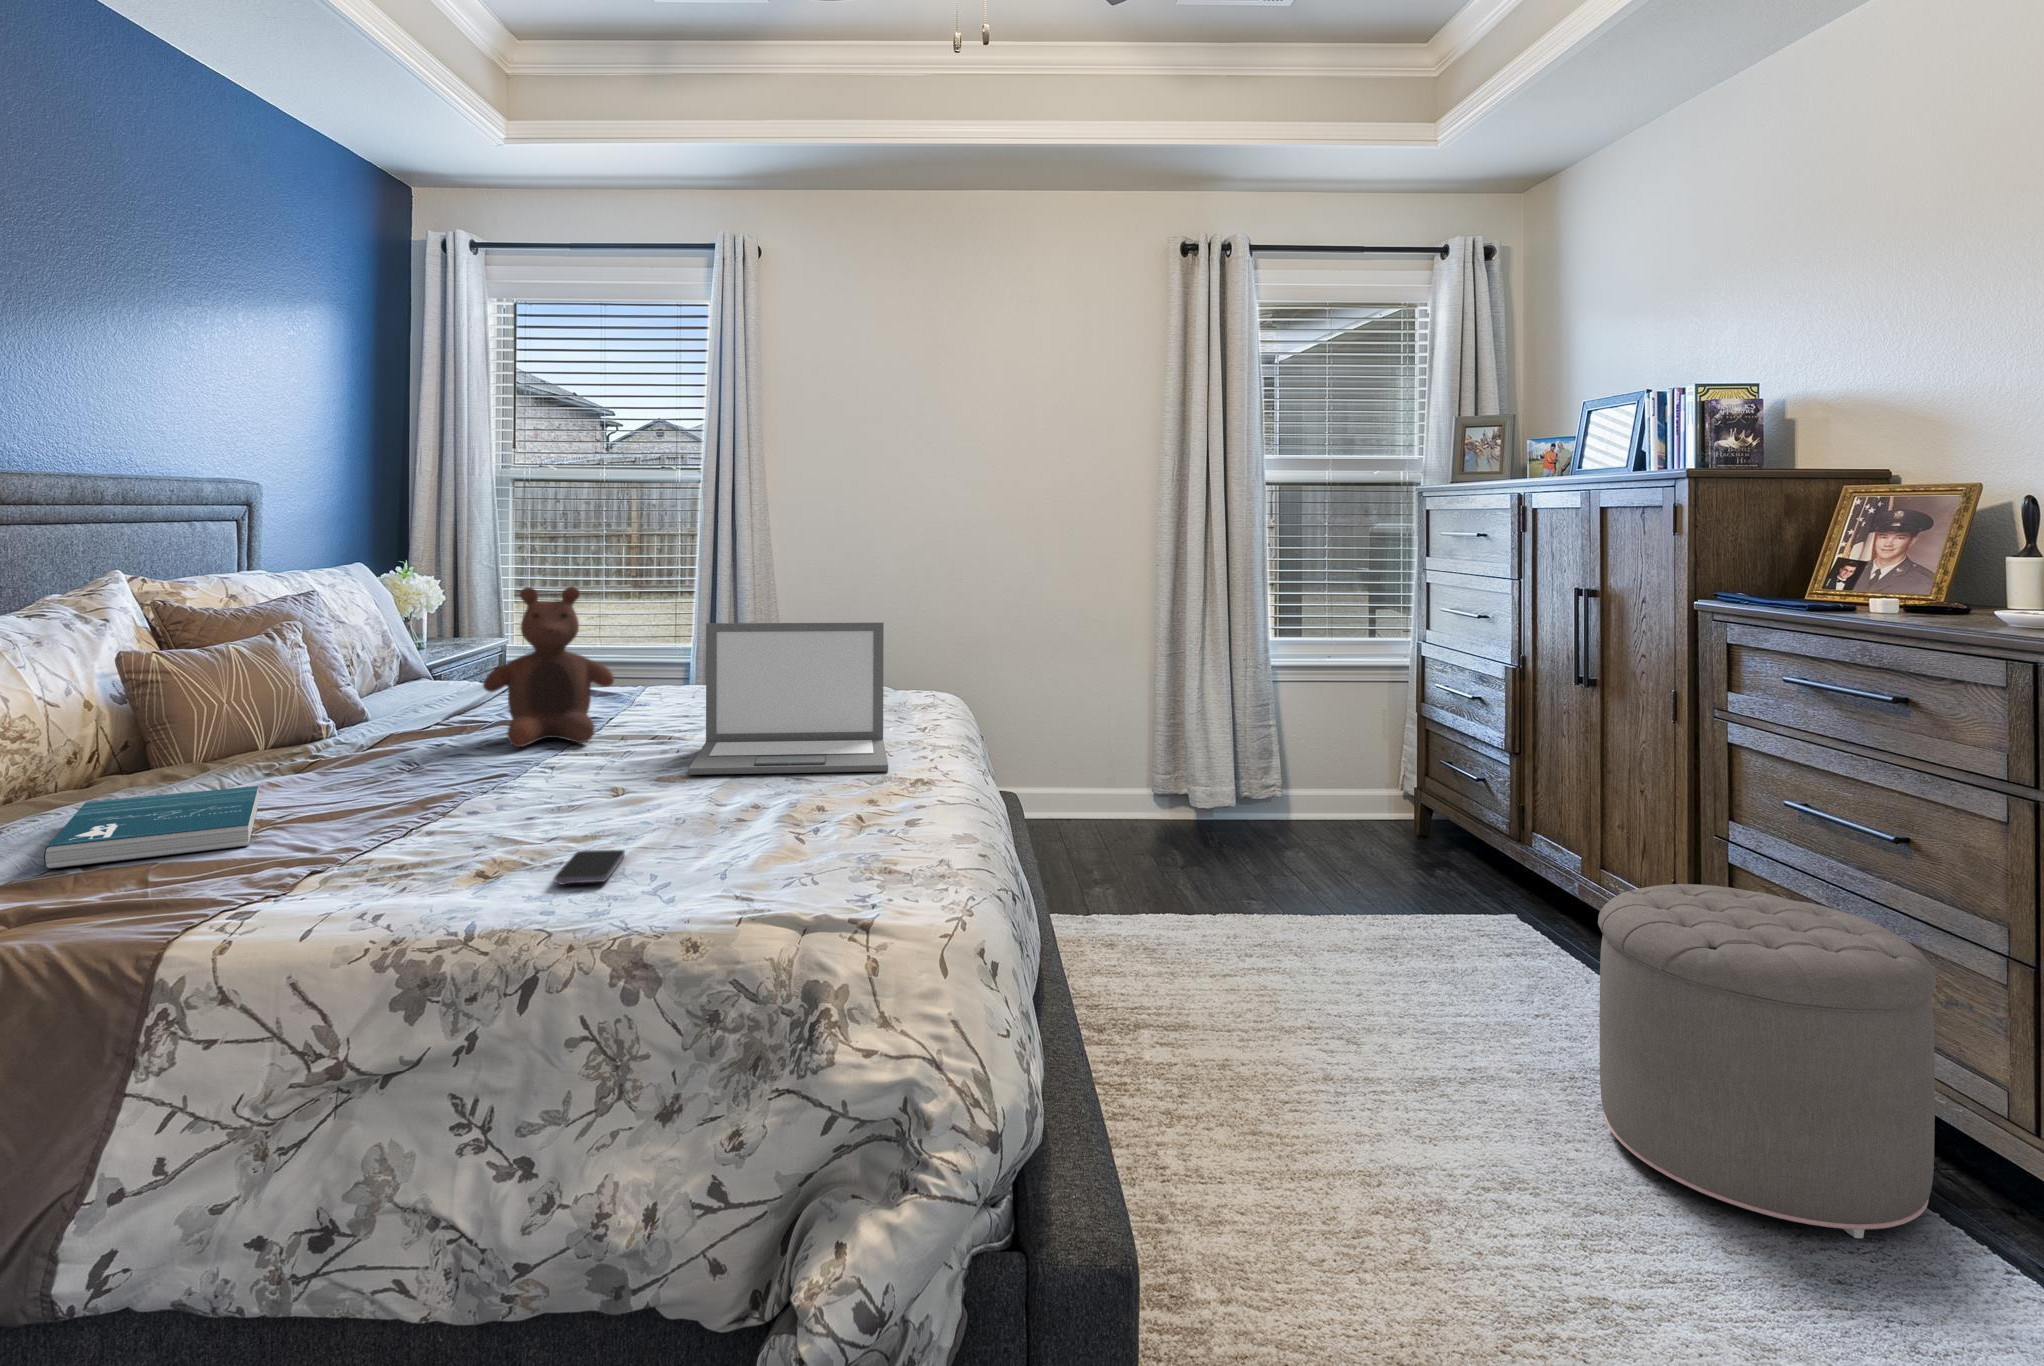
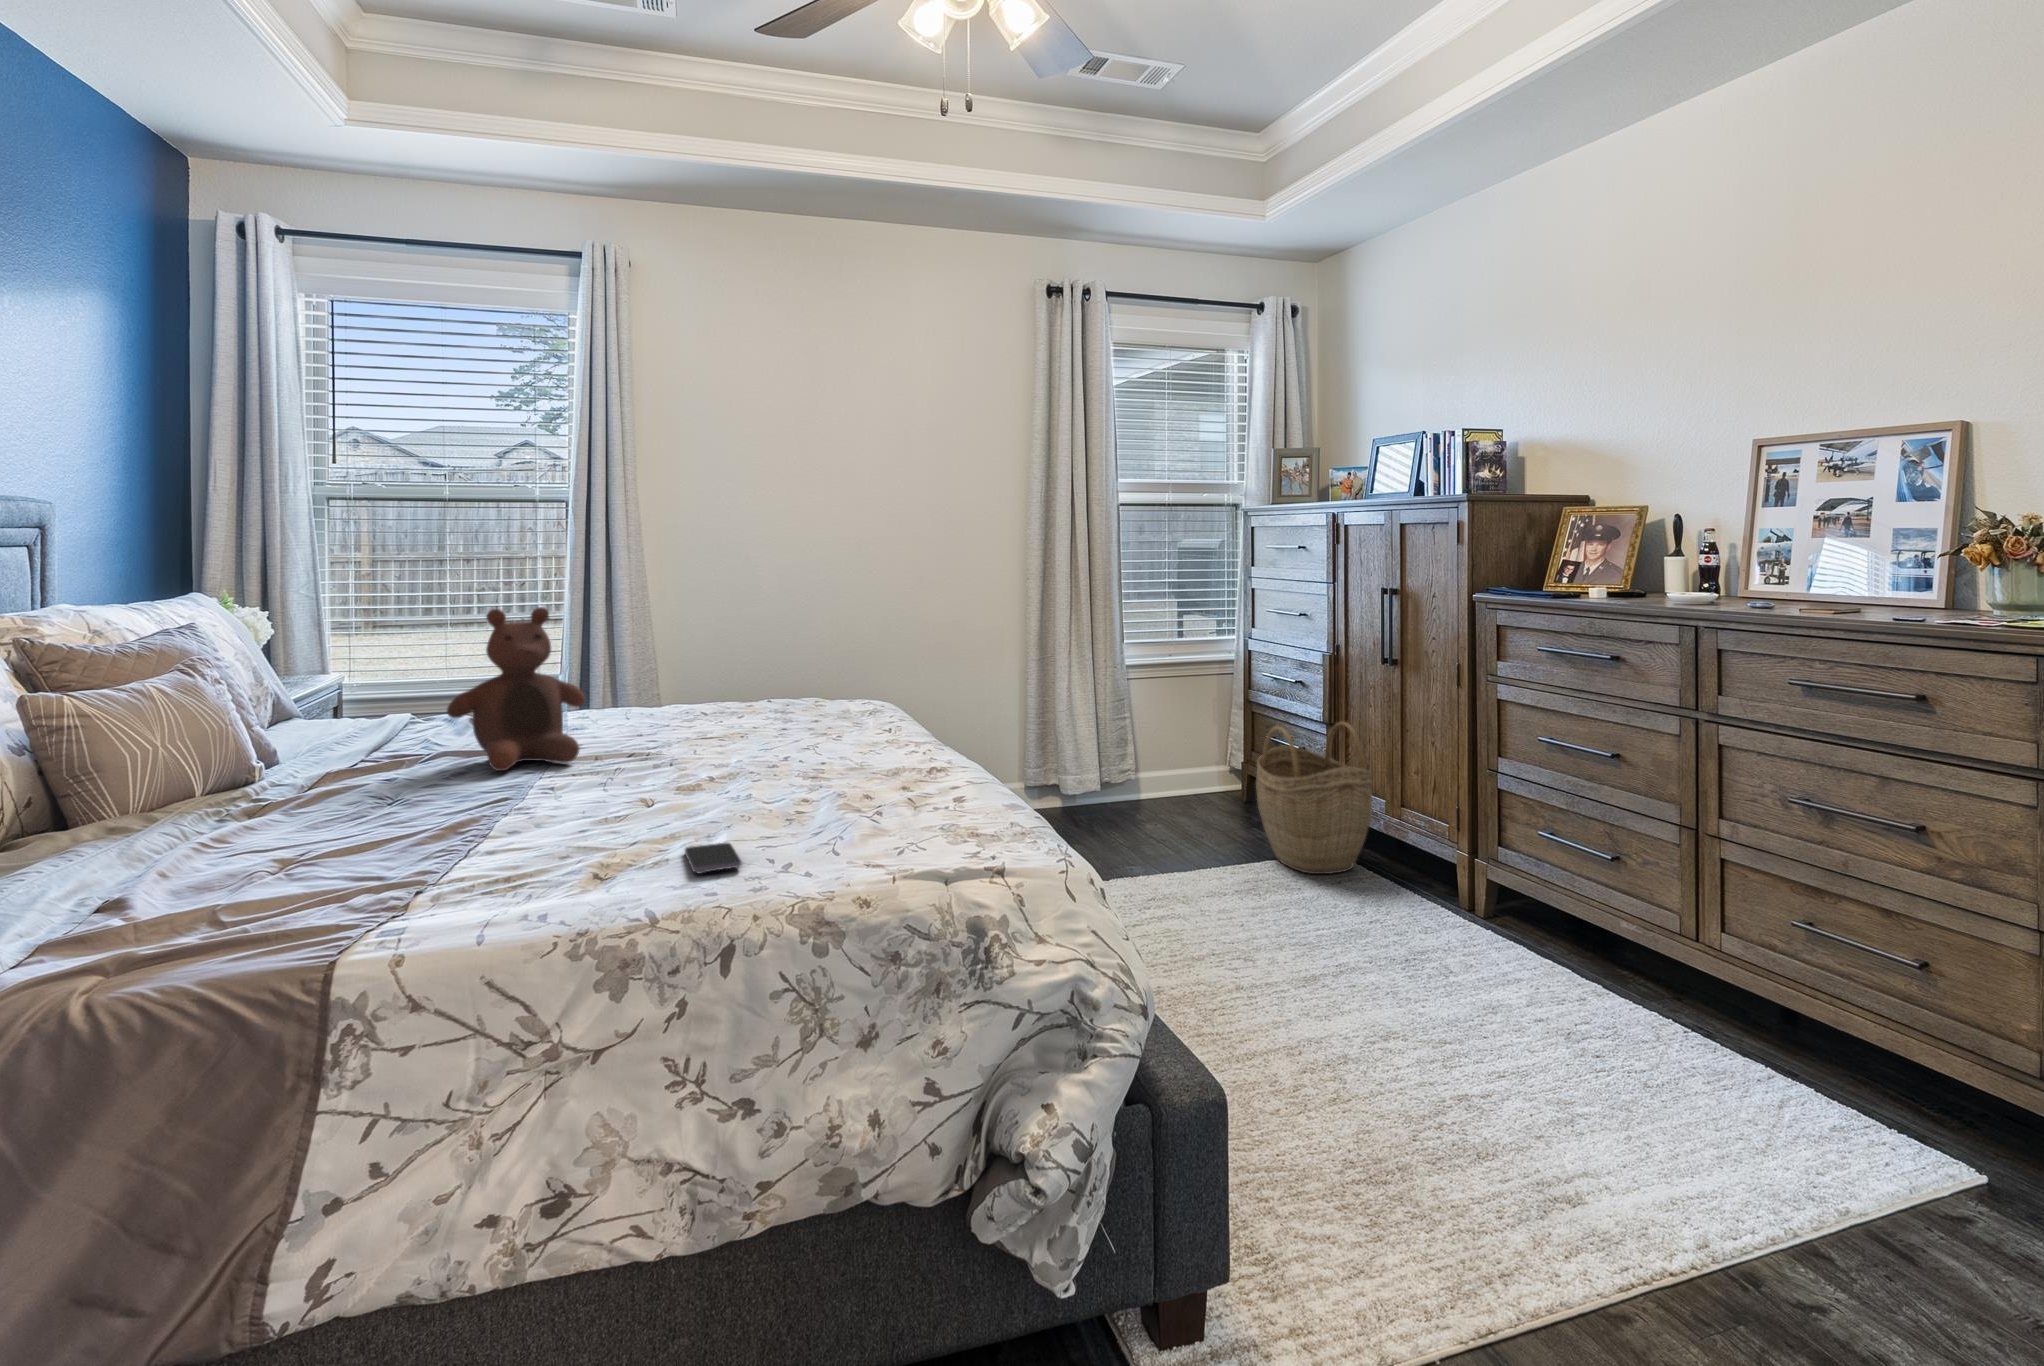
laptop: present [689,623,888,775] -> none [701,632,899,780]
woven basket: none [1403,755,1555,944] -> present [1256,722,1372,874]
book: present [44,786,258,869] -> none [59,825,312,922]
ottoman: present [1598,884,1936,1238] -> none [1433,802,1641,1029]

